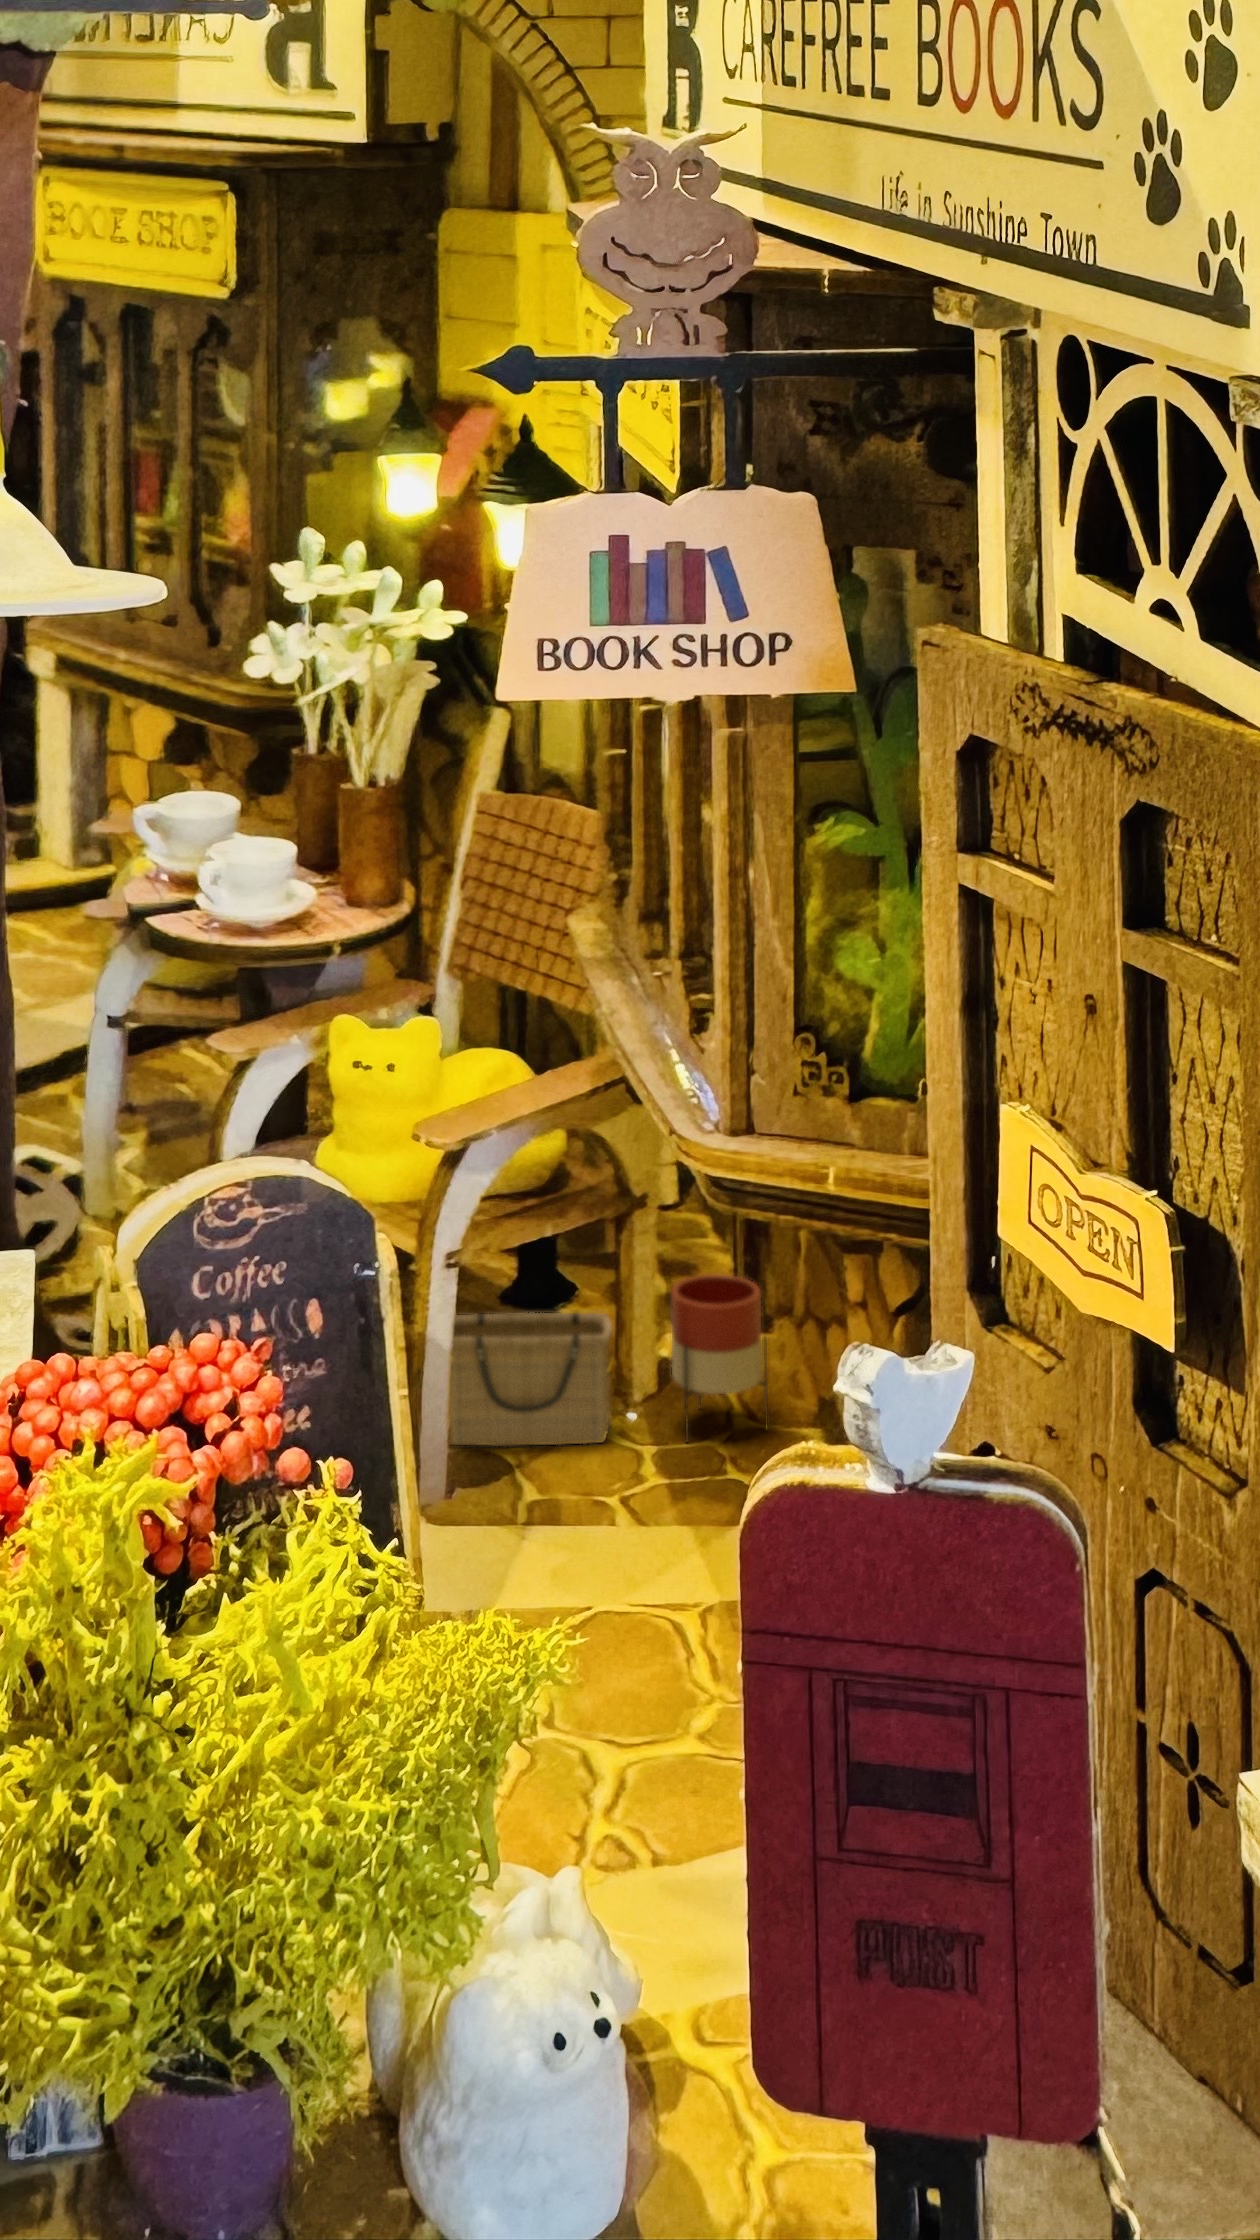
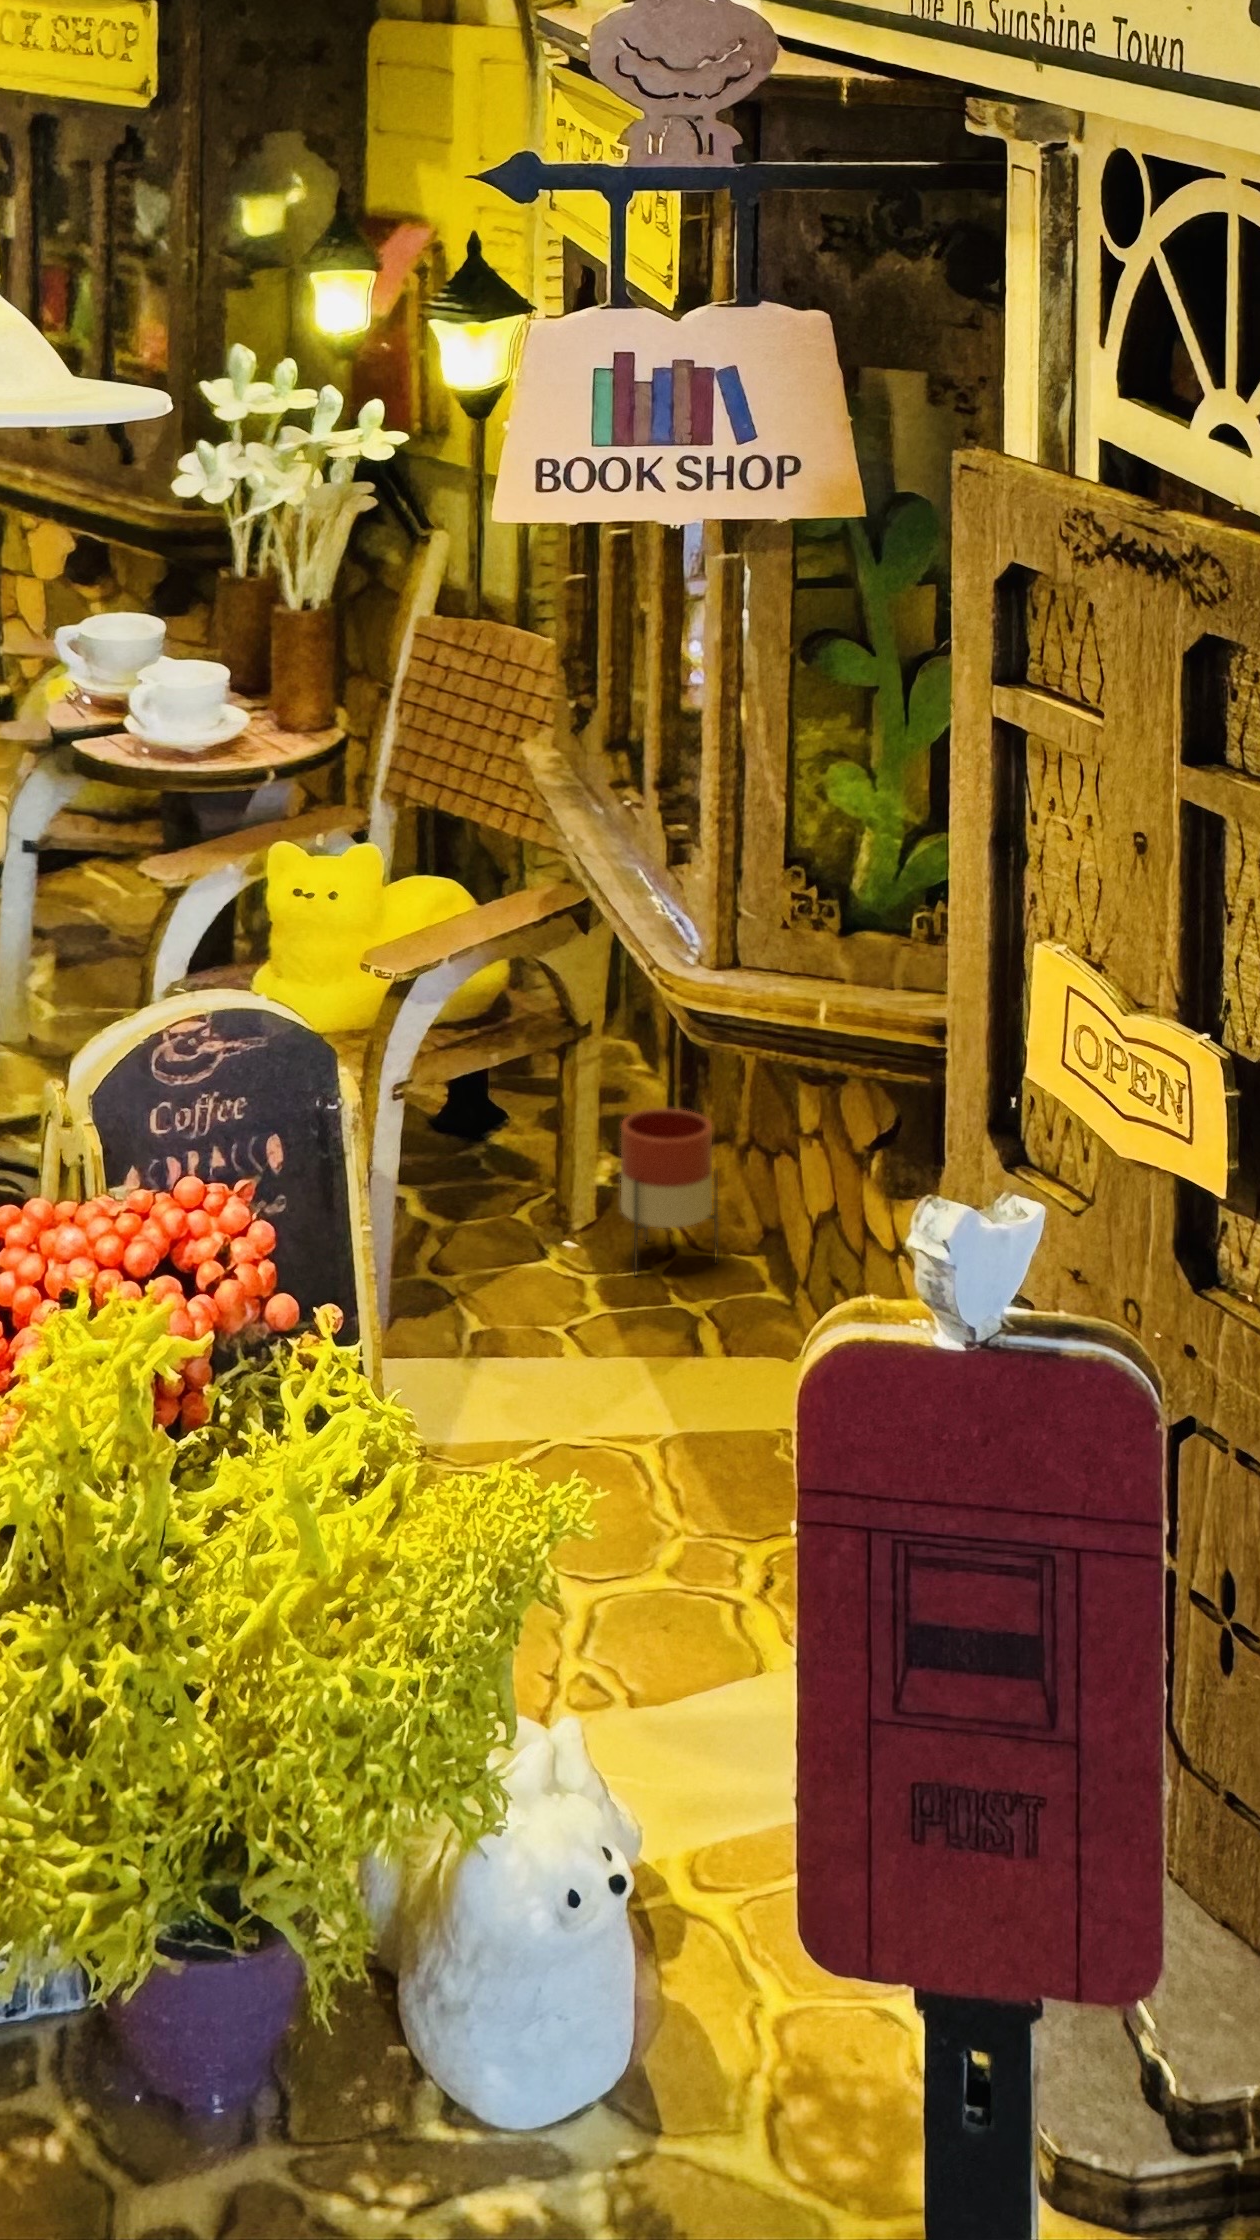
basket: present [450,1313,612,1446] -> none [385,1147,561,1279]

